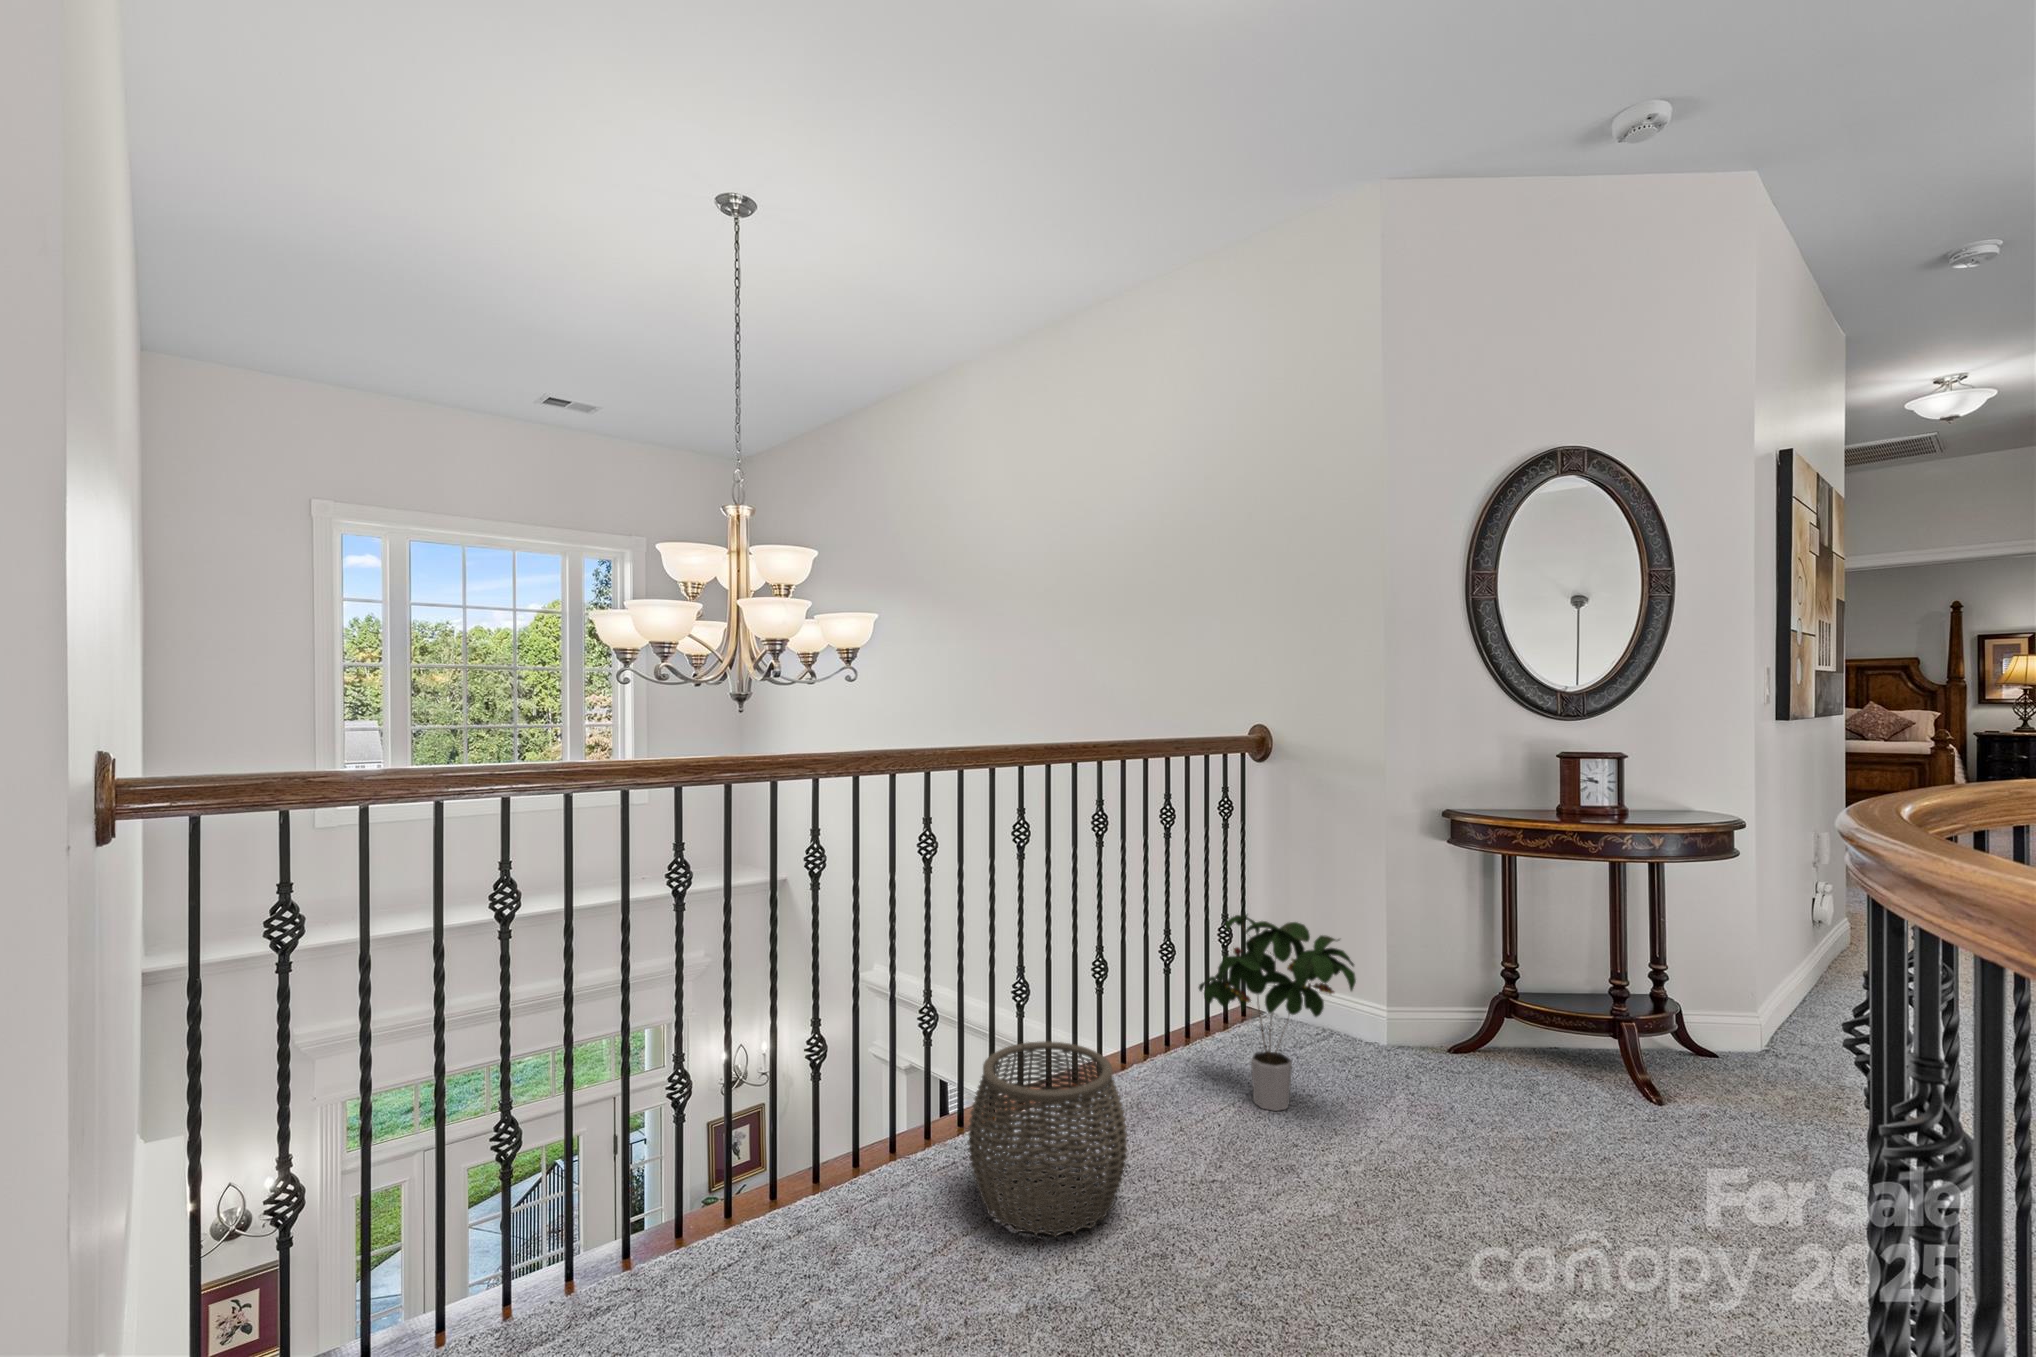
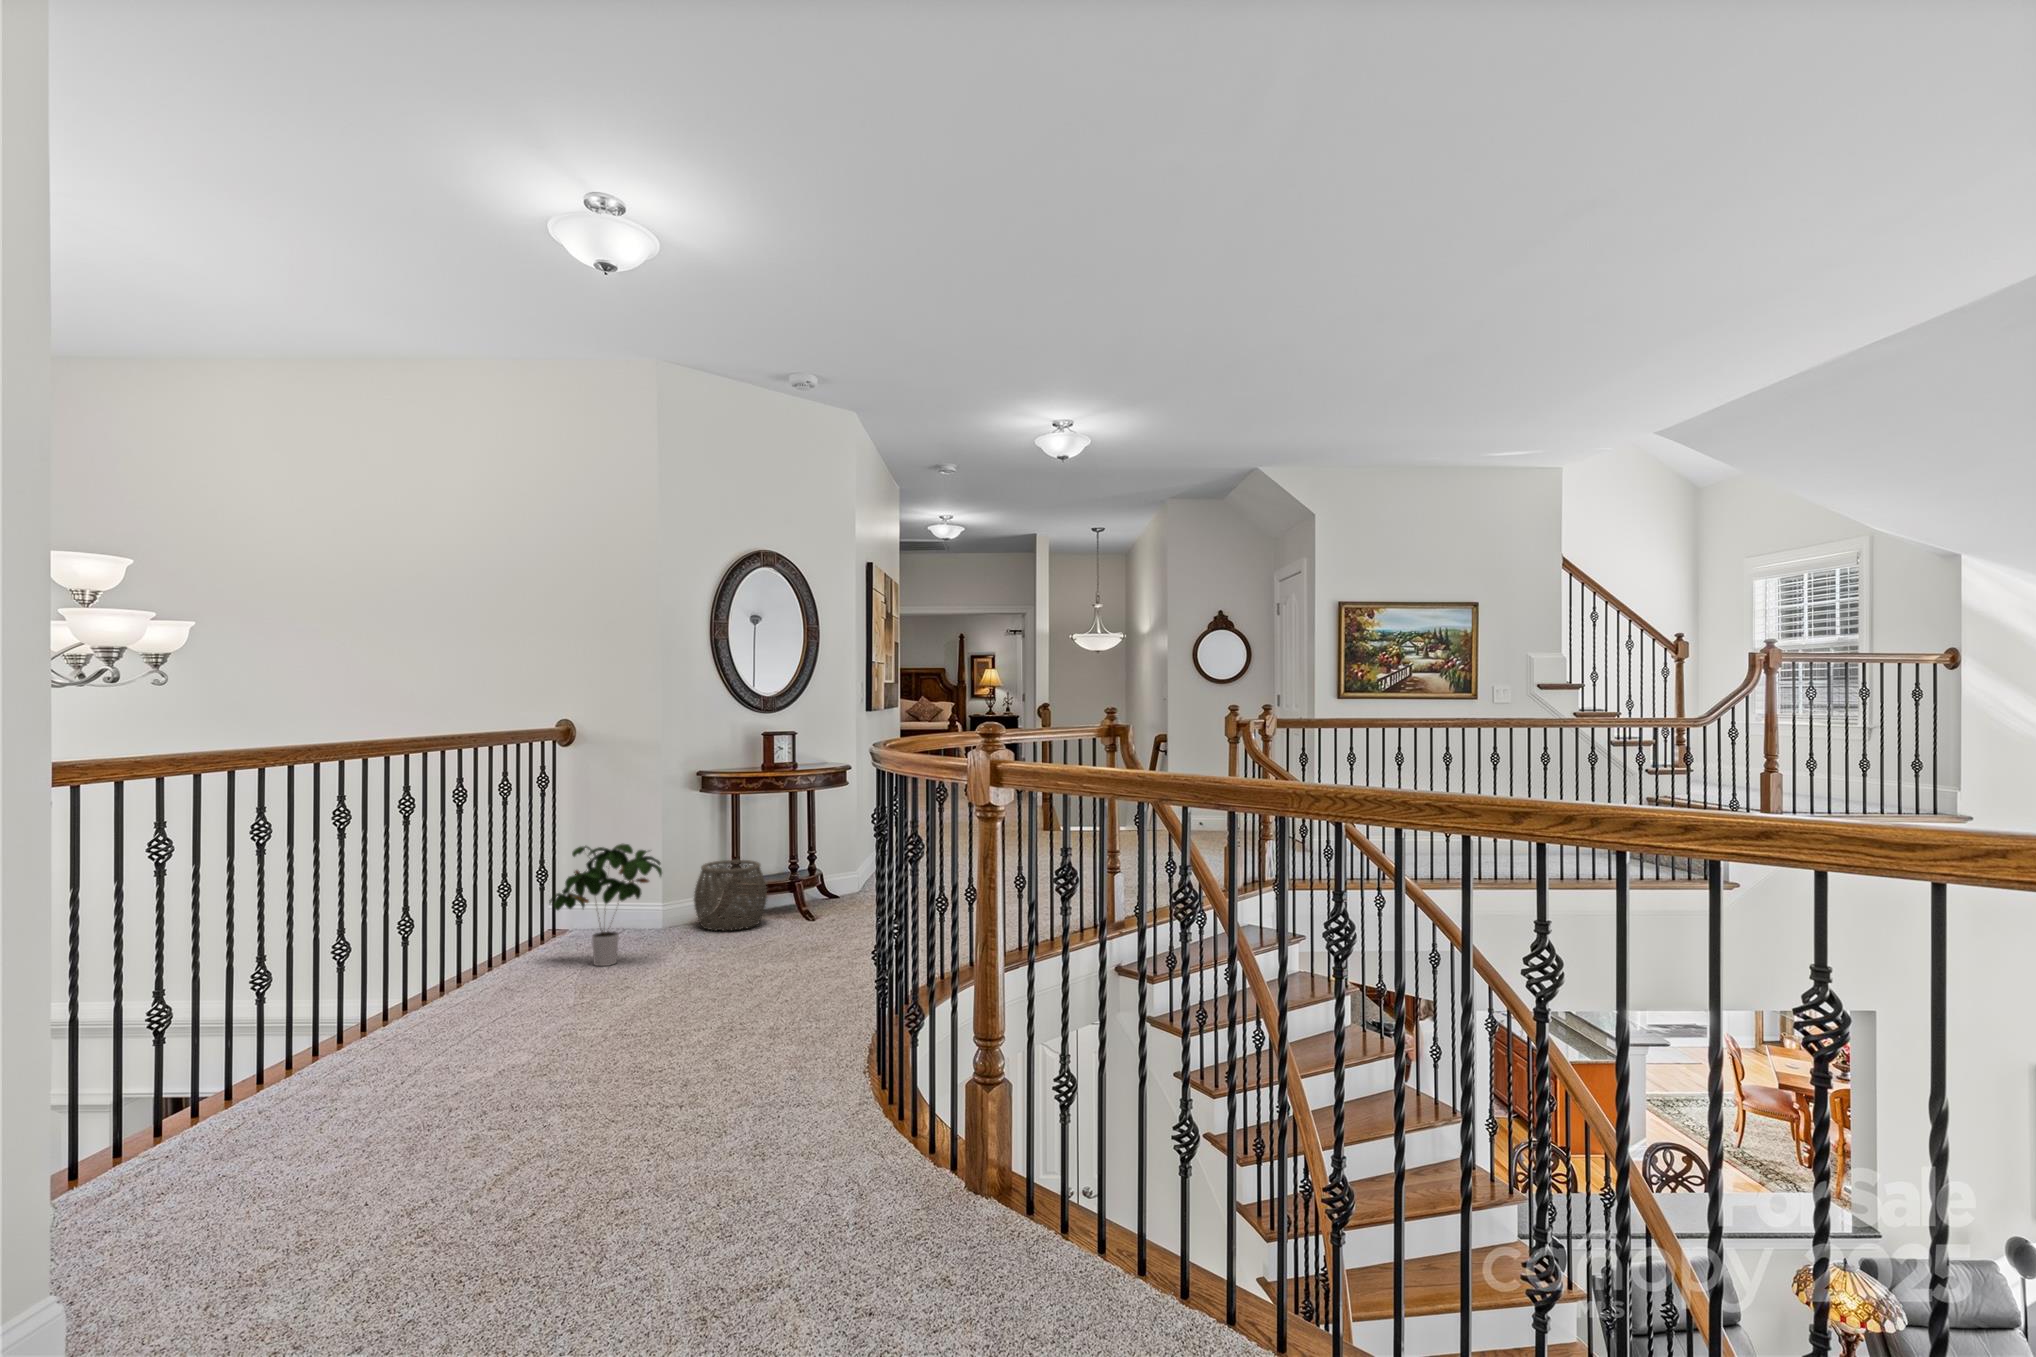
woven basket: present [968,1041,1127,1236] -> present [694,860,767,931]

